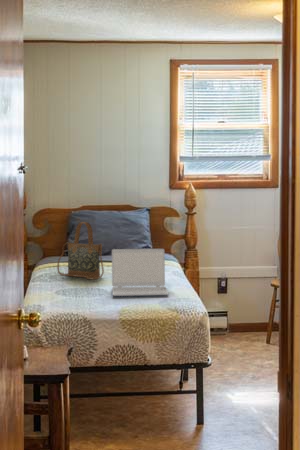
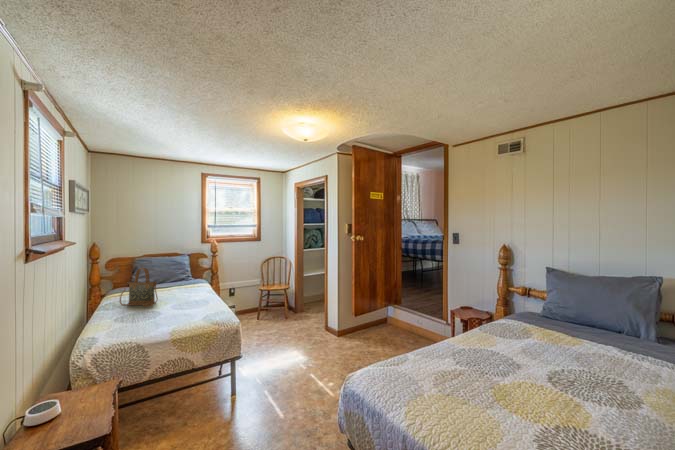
laptop: present [112,249,168,296] -> none [164,282,206,319]

